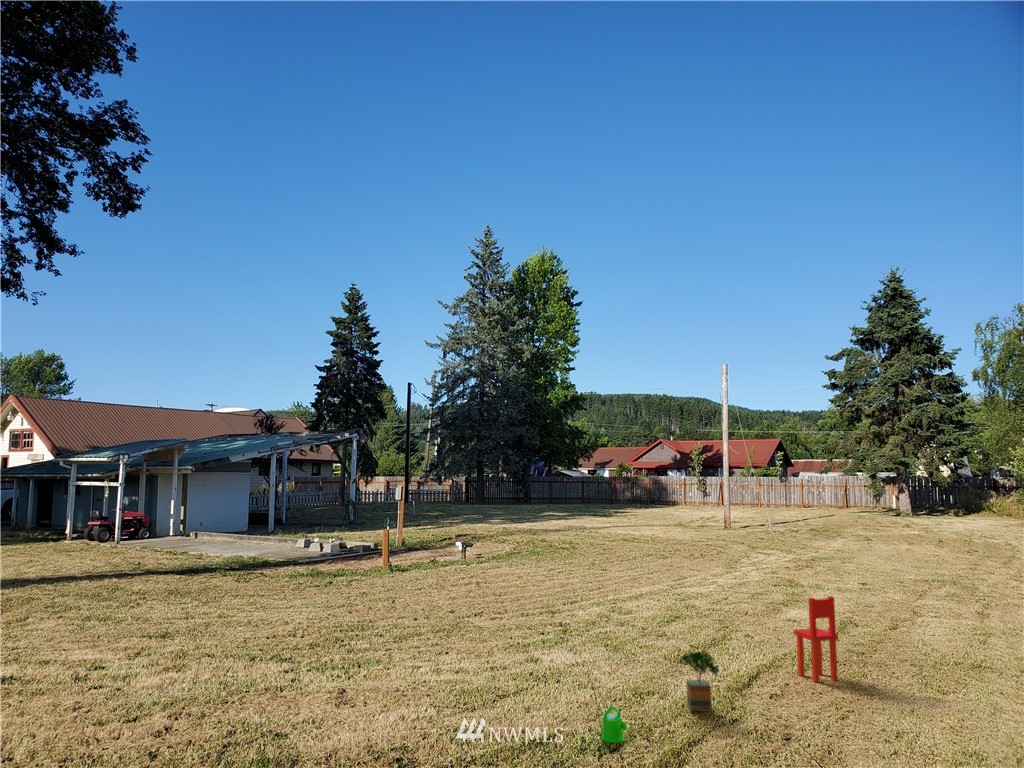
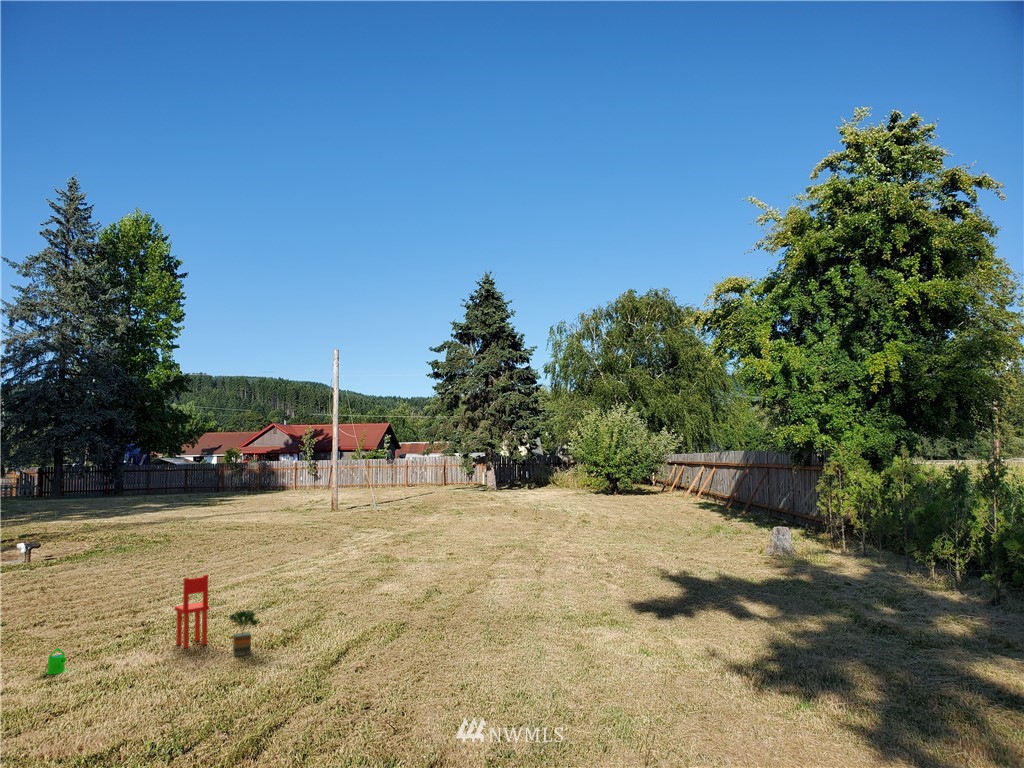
chair: present [794,596,838,682] -> present [175,574,209,648]
watering can: present [601,706,627,743] -> present [47,648,66,674]

